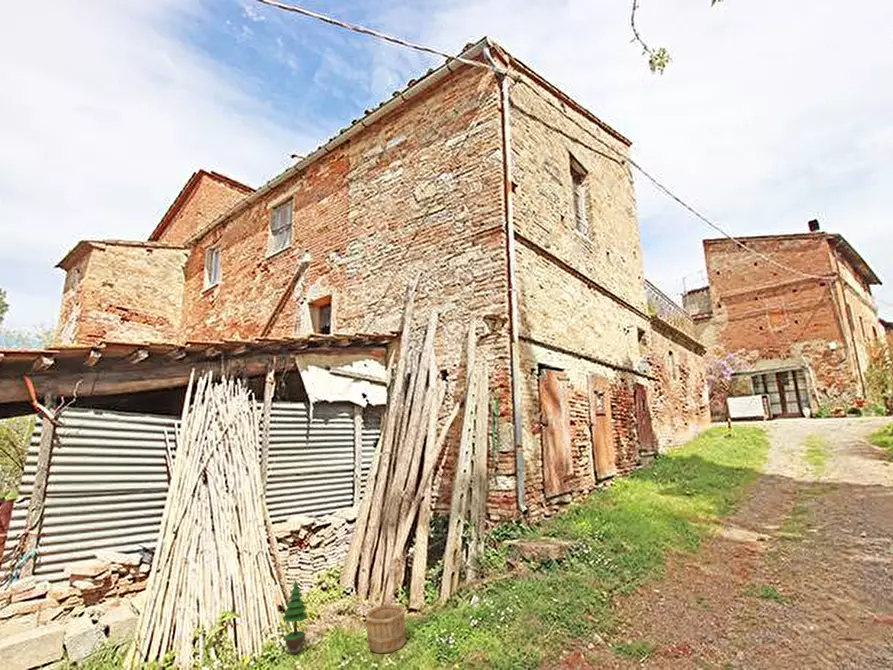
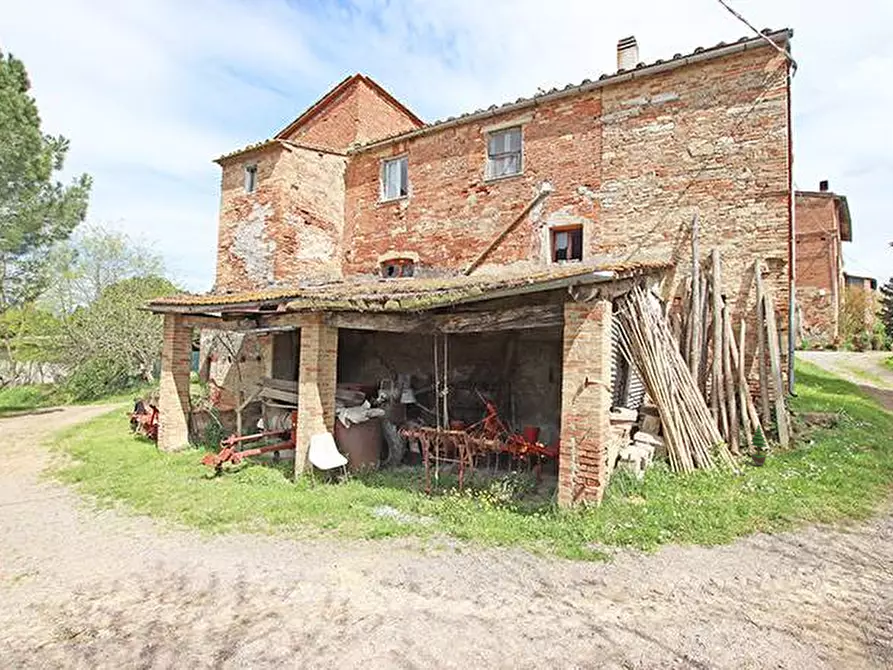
wooden bucket: present [366,605,406,653] -> none [794,440,824,464]

